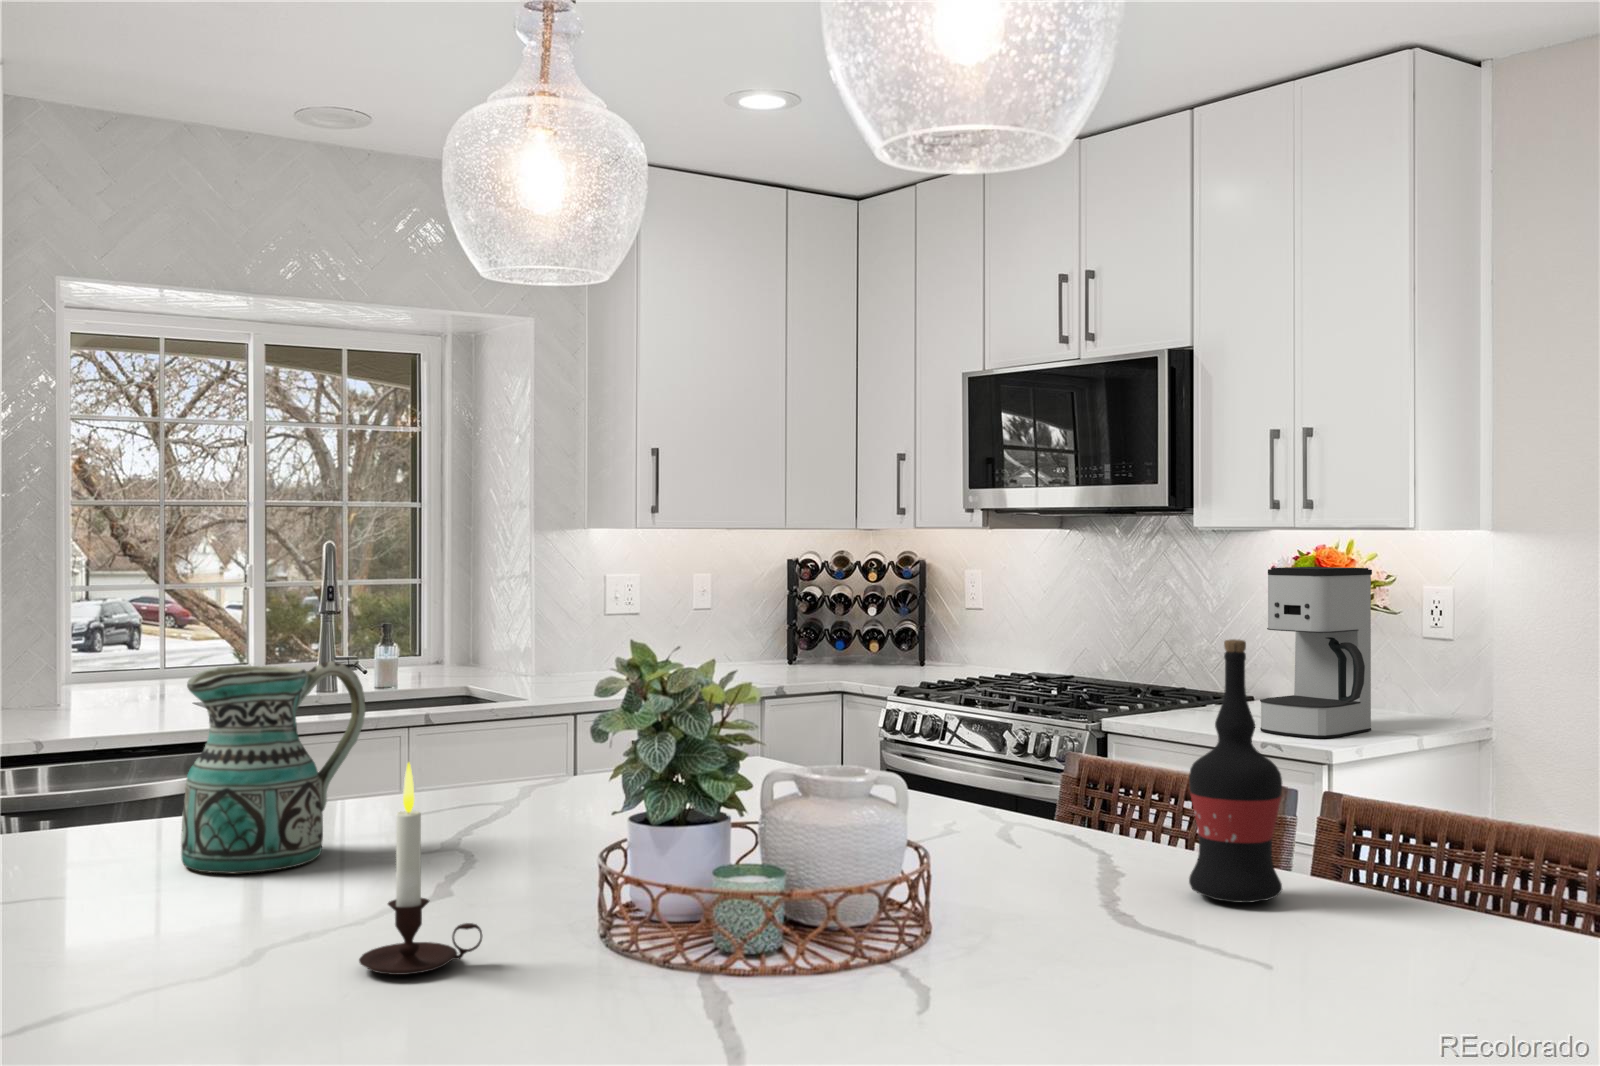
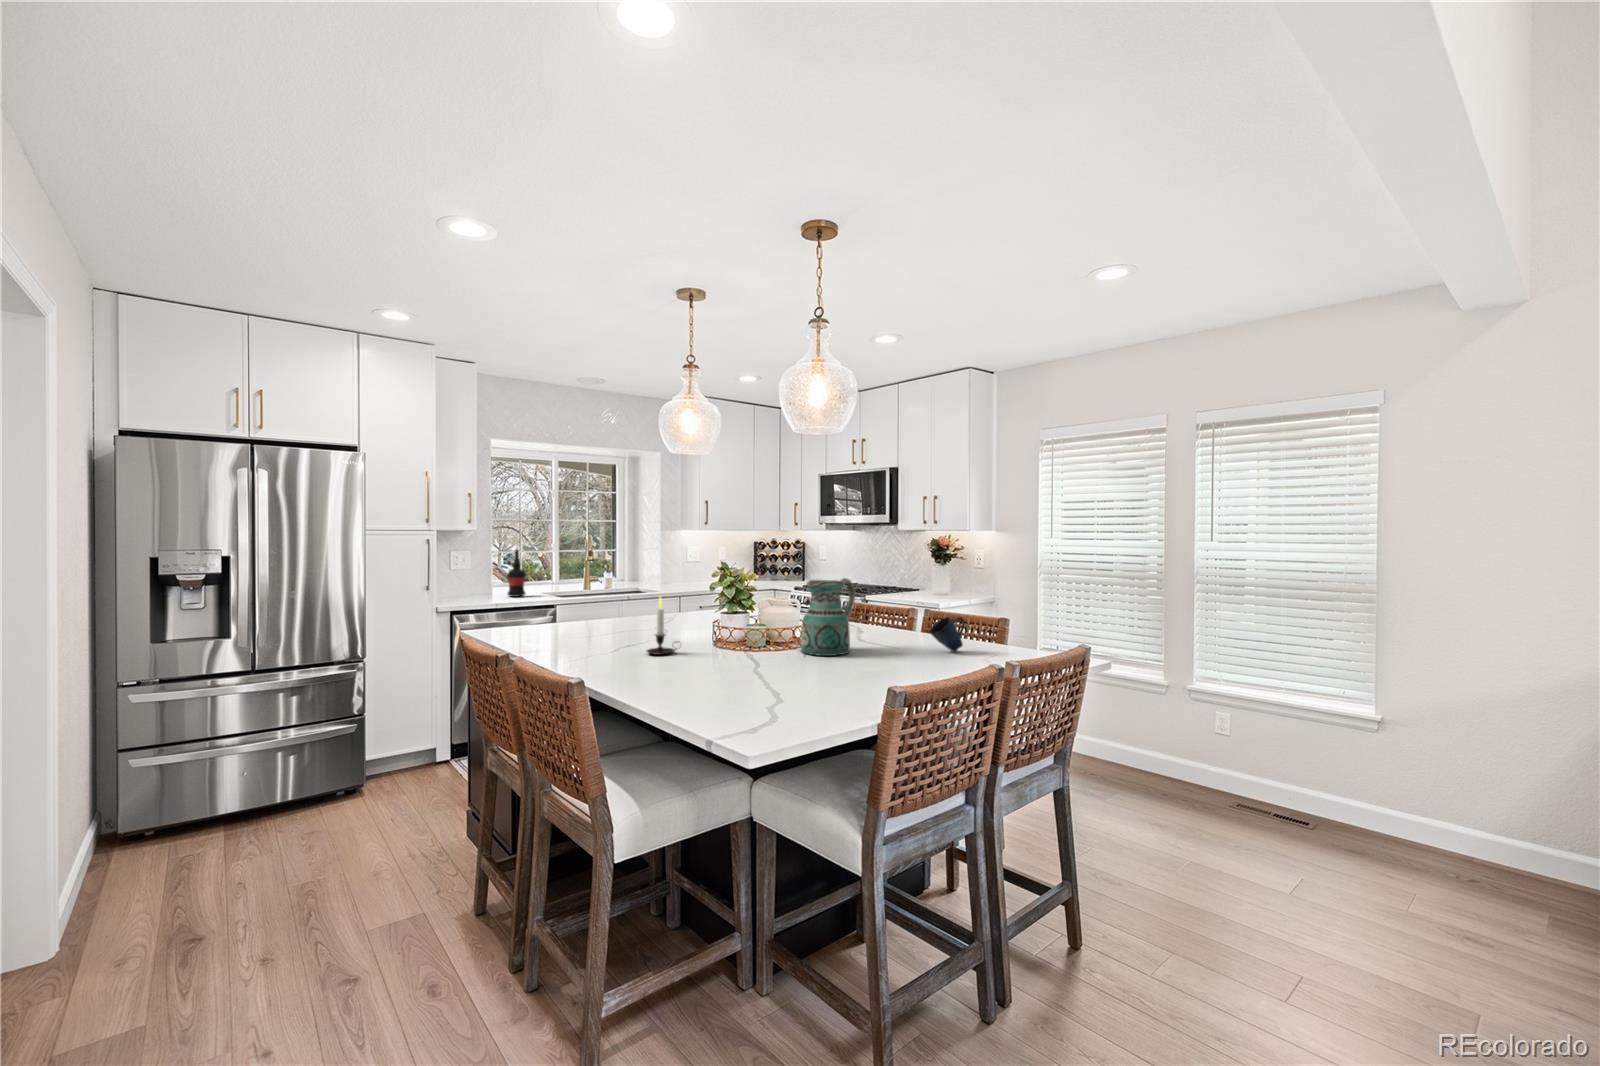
coffee maker: present [1260,567,1372,738] -> none [918,543,955,600]
wine bottle: present [1189,639,1282,903] -> present [507,549,526,597]
ceramic pitcher: present [181,662,365,873] -> present [801,578,855,656]
mug: none [1367,852,1502,983] -> present [930,617,965,652]

